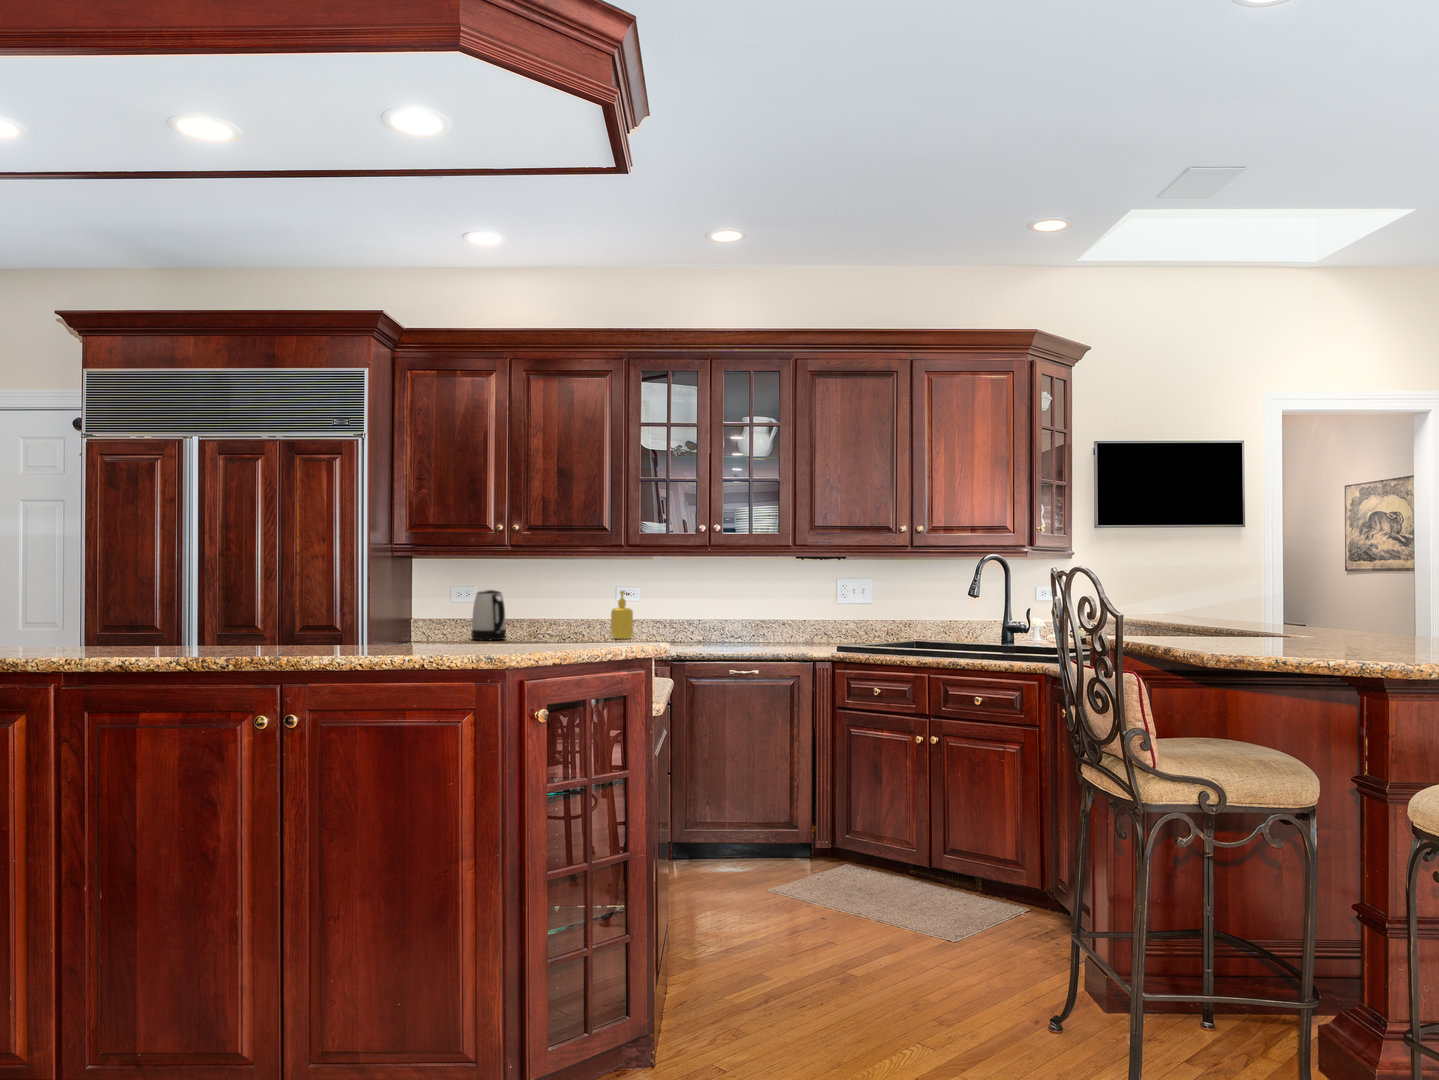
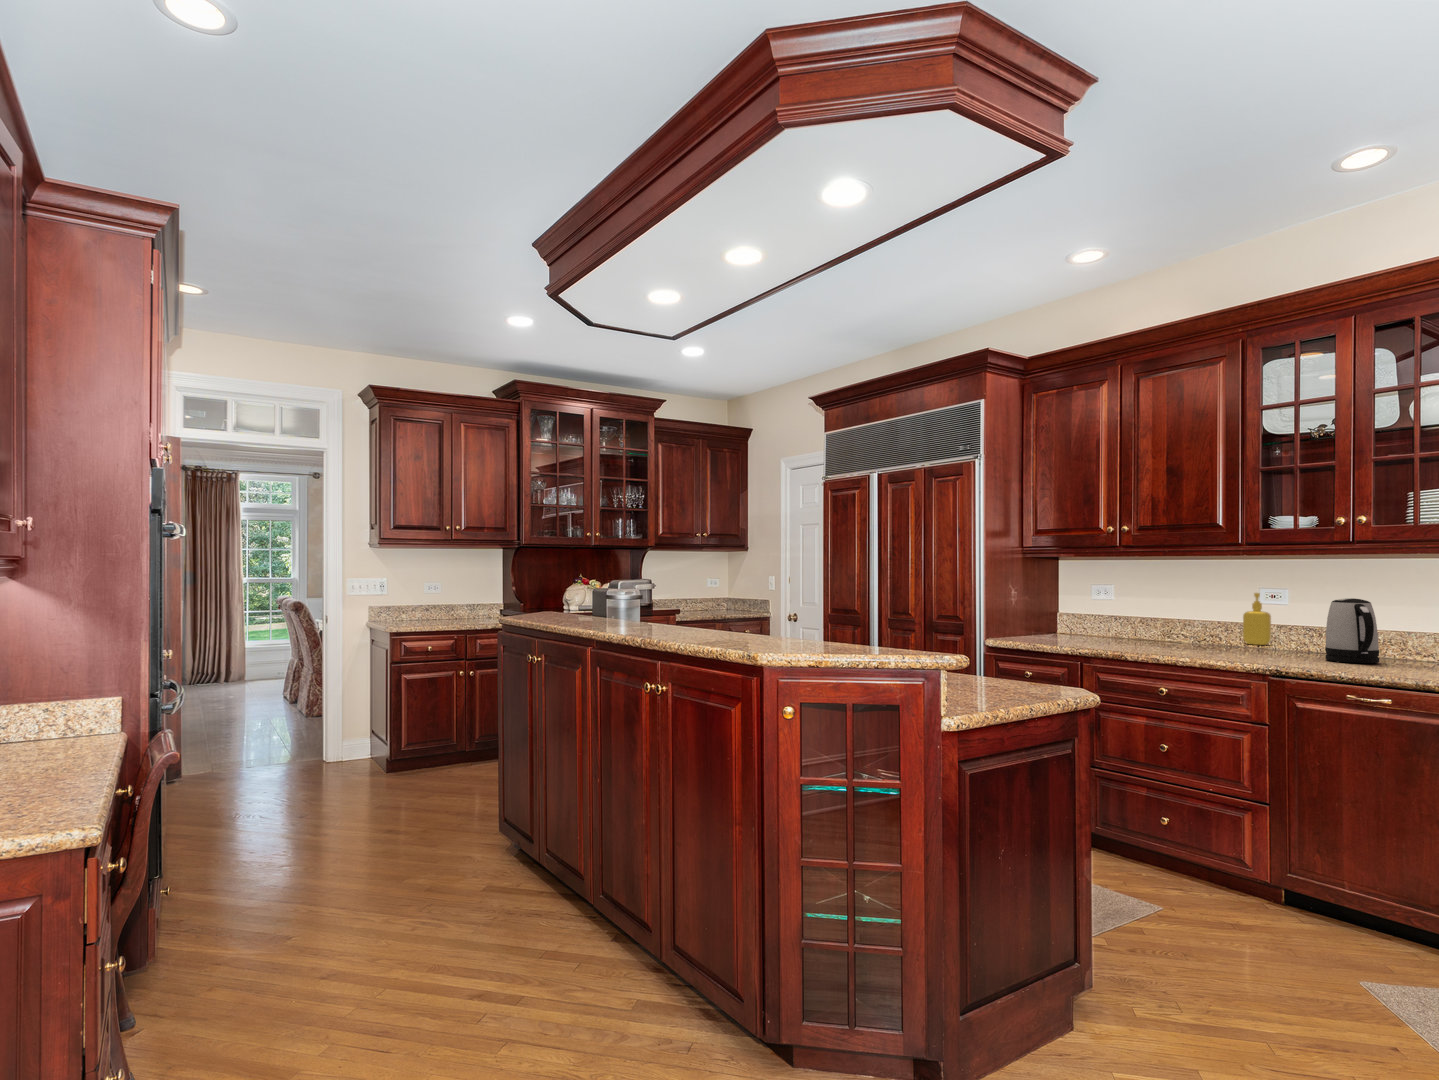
kettle: present [472,590,506,640] -> present [1325,598,1380,663]

